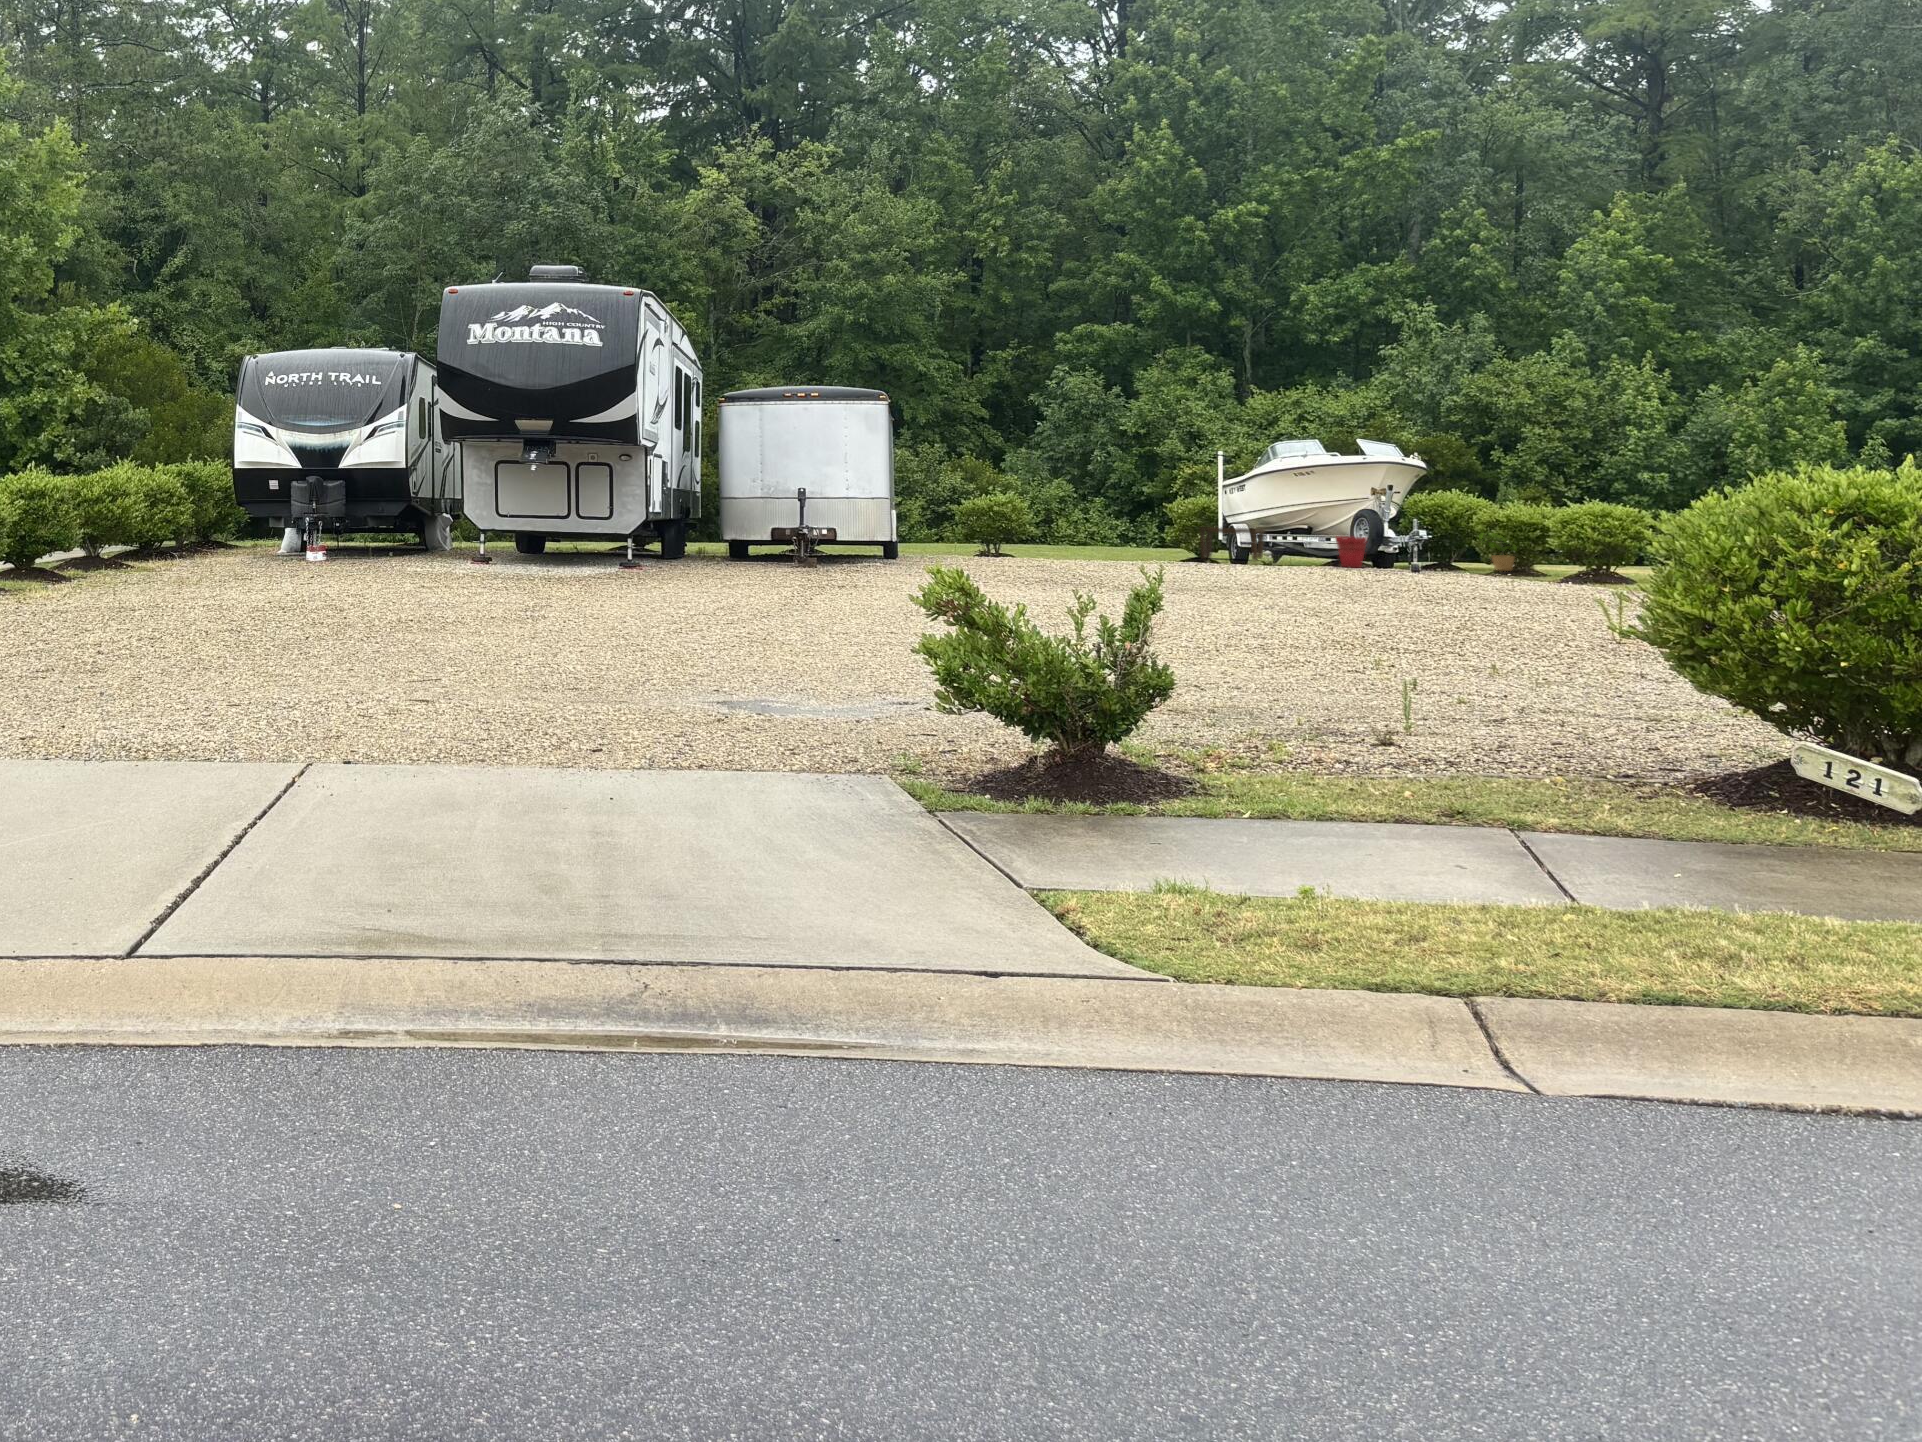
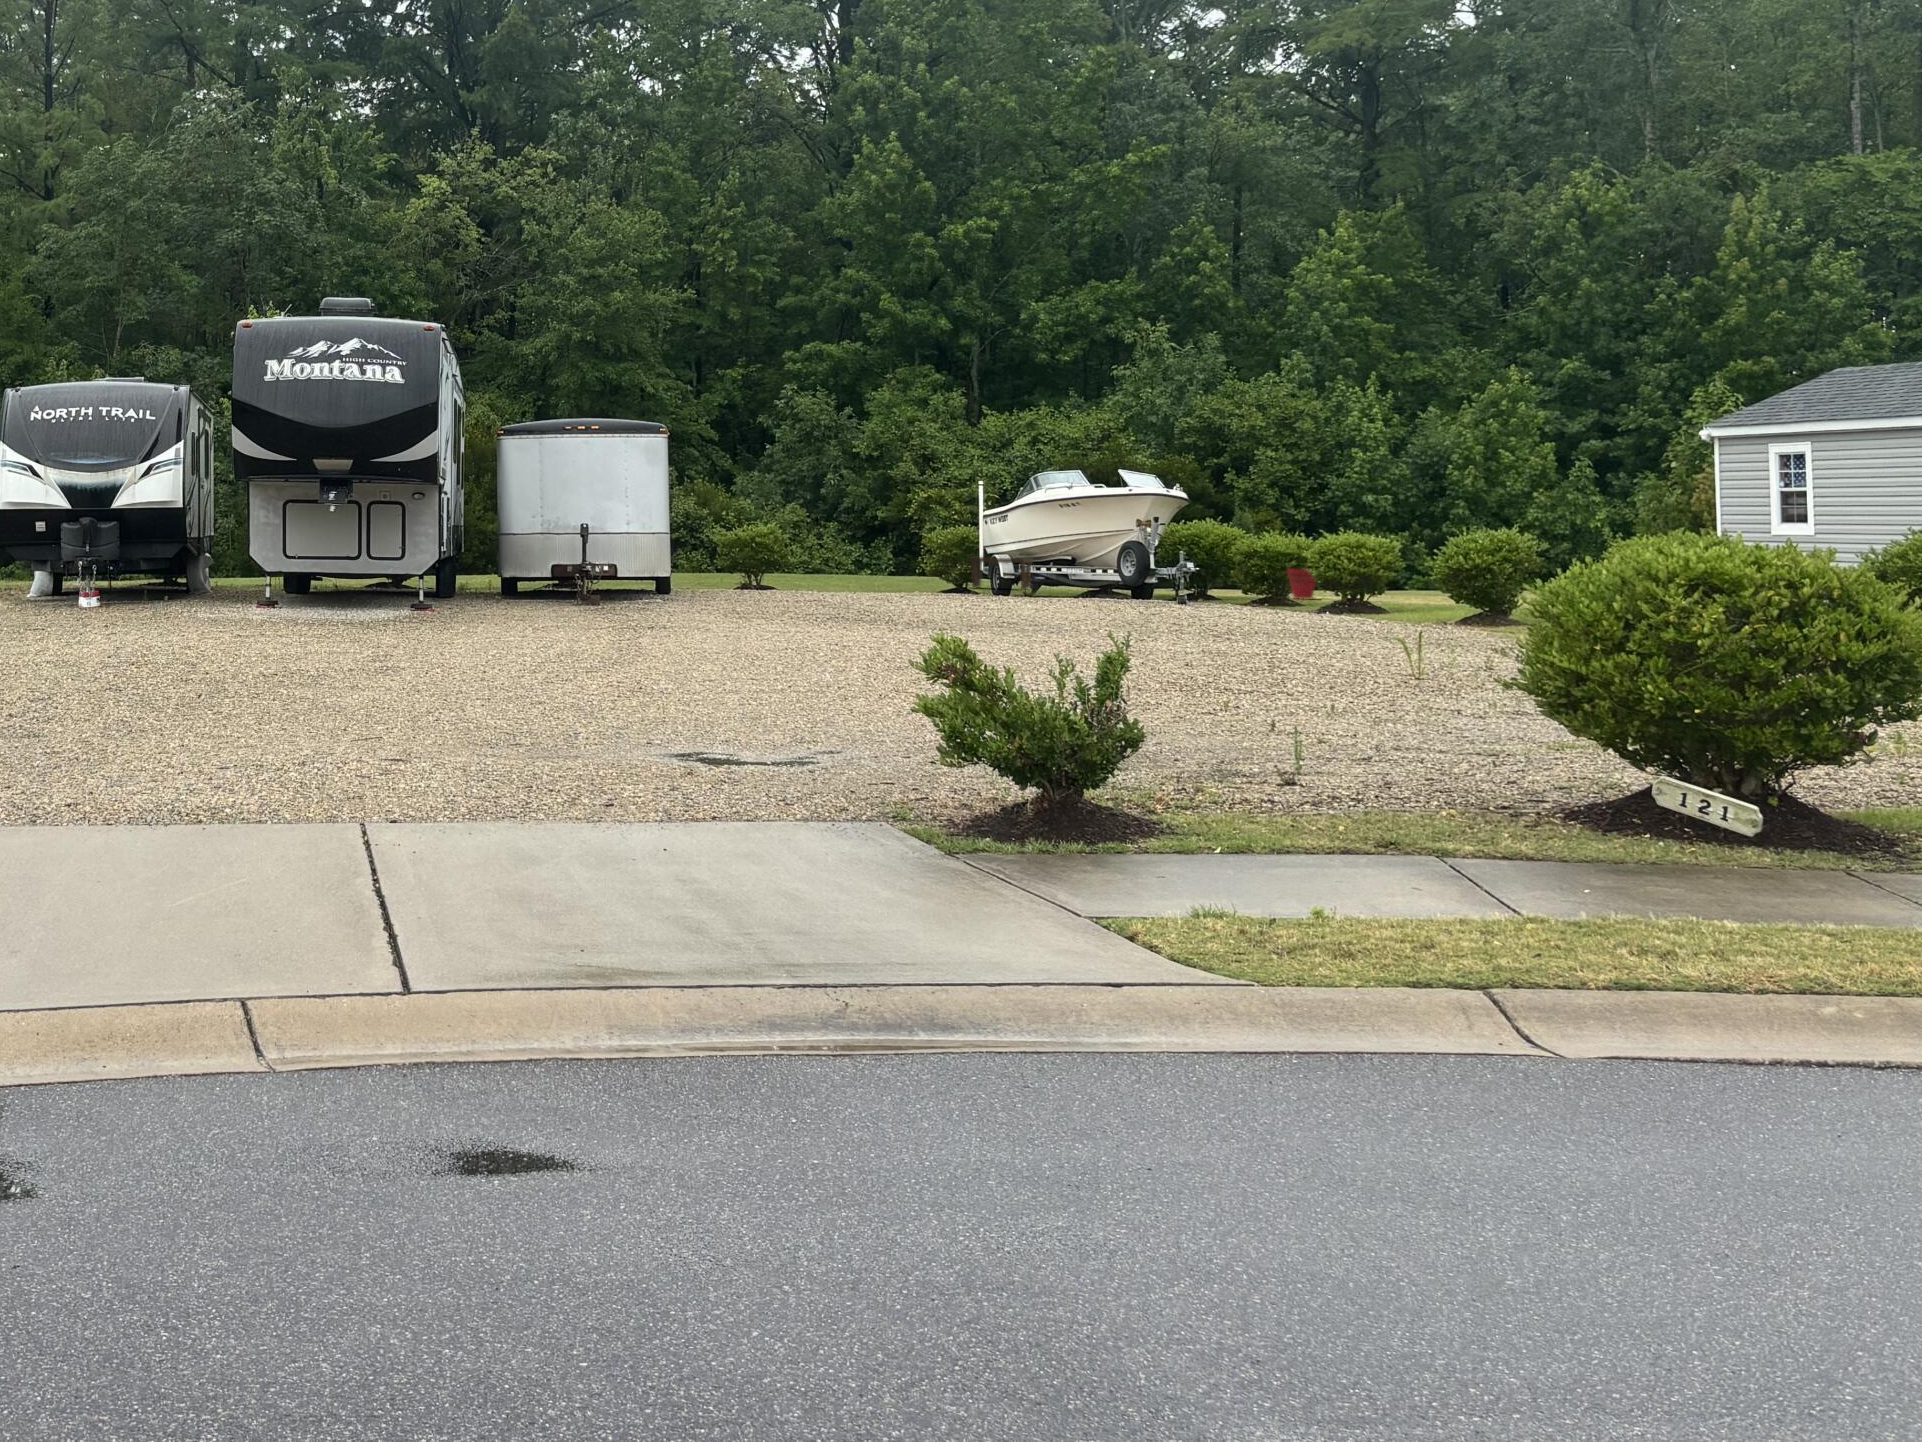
potted plant: present [1479,533,1517,571] -> none [1234,561,1269,598]
bucket: present [1336,536,1367,568] -> present [1288,568,1316,599]

